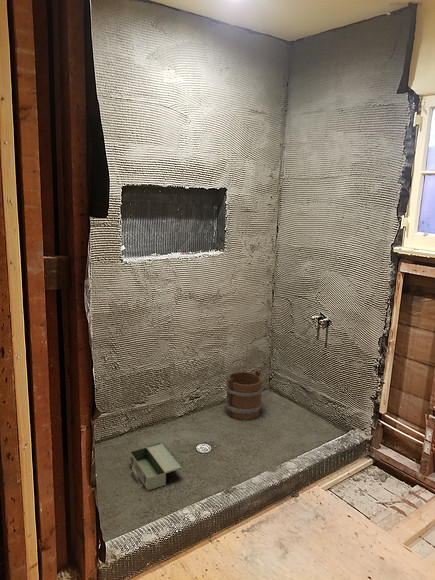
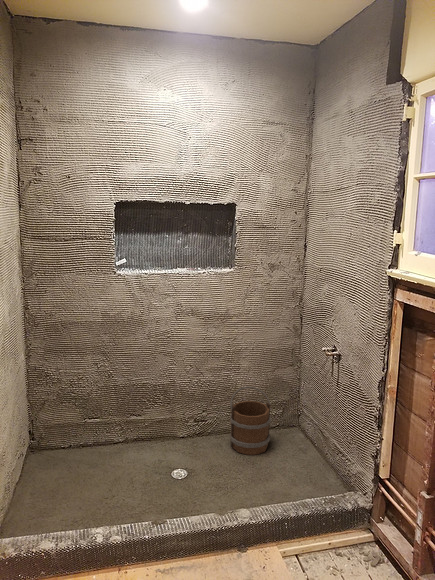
toolbox: present [130,443,182,490] -> none [92,460,136,504]

